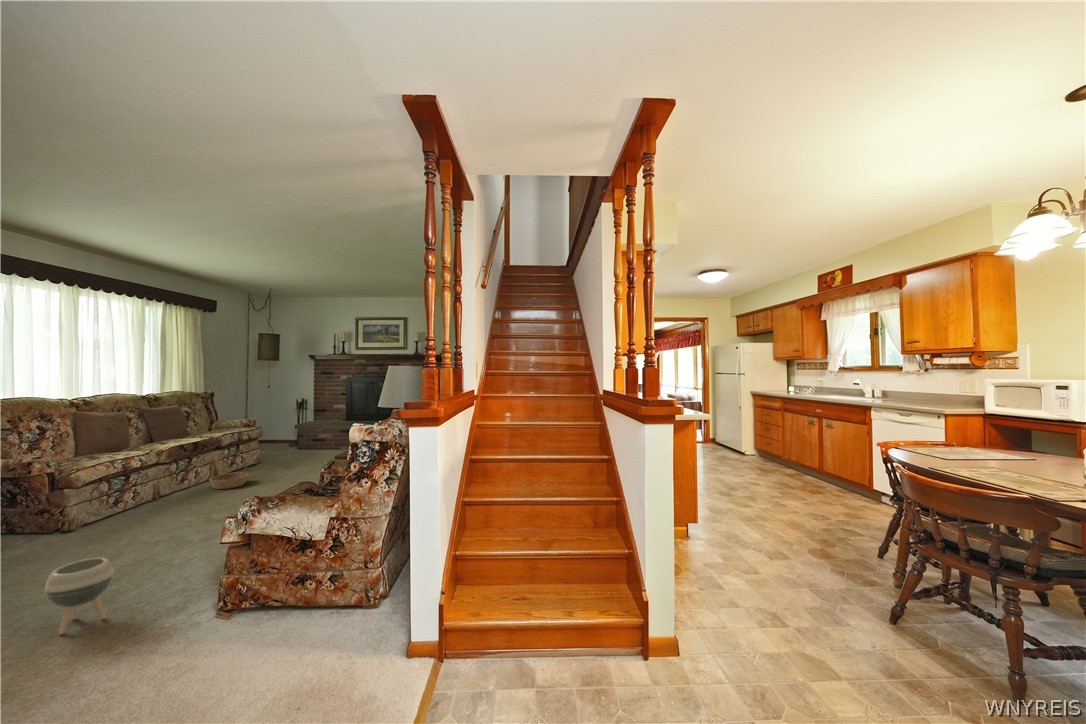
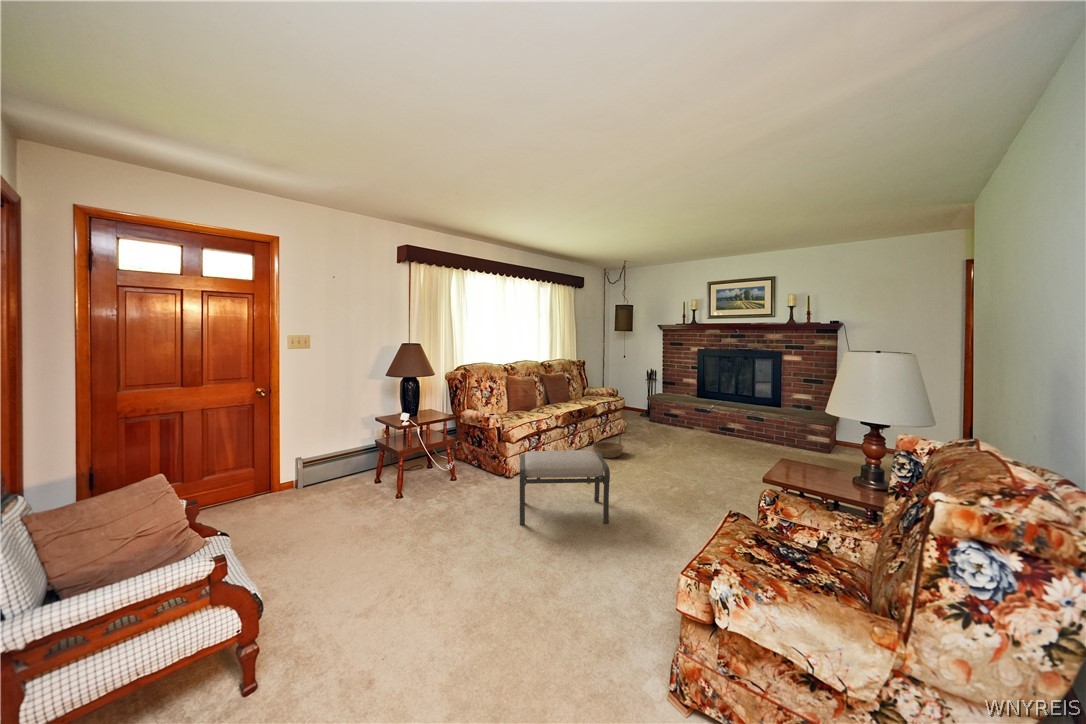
ottoman: none [70,478,200,571] -> present [520,450,610,525]
planter: present [45,558,114,635] -> none [521,537,568,611]

